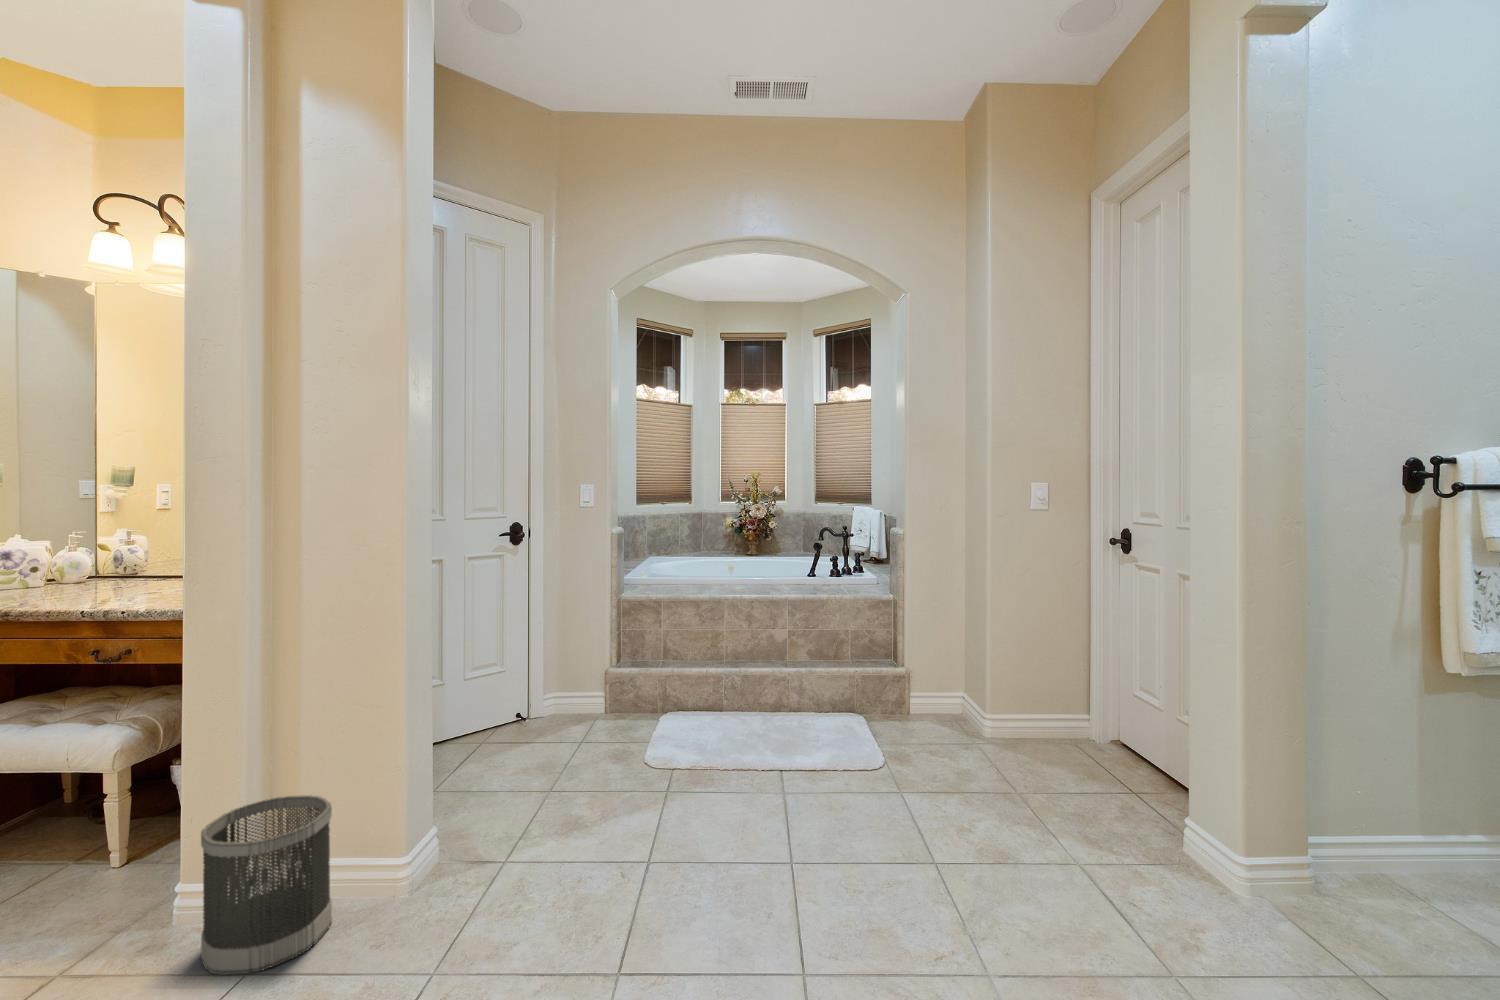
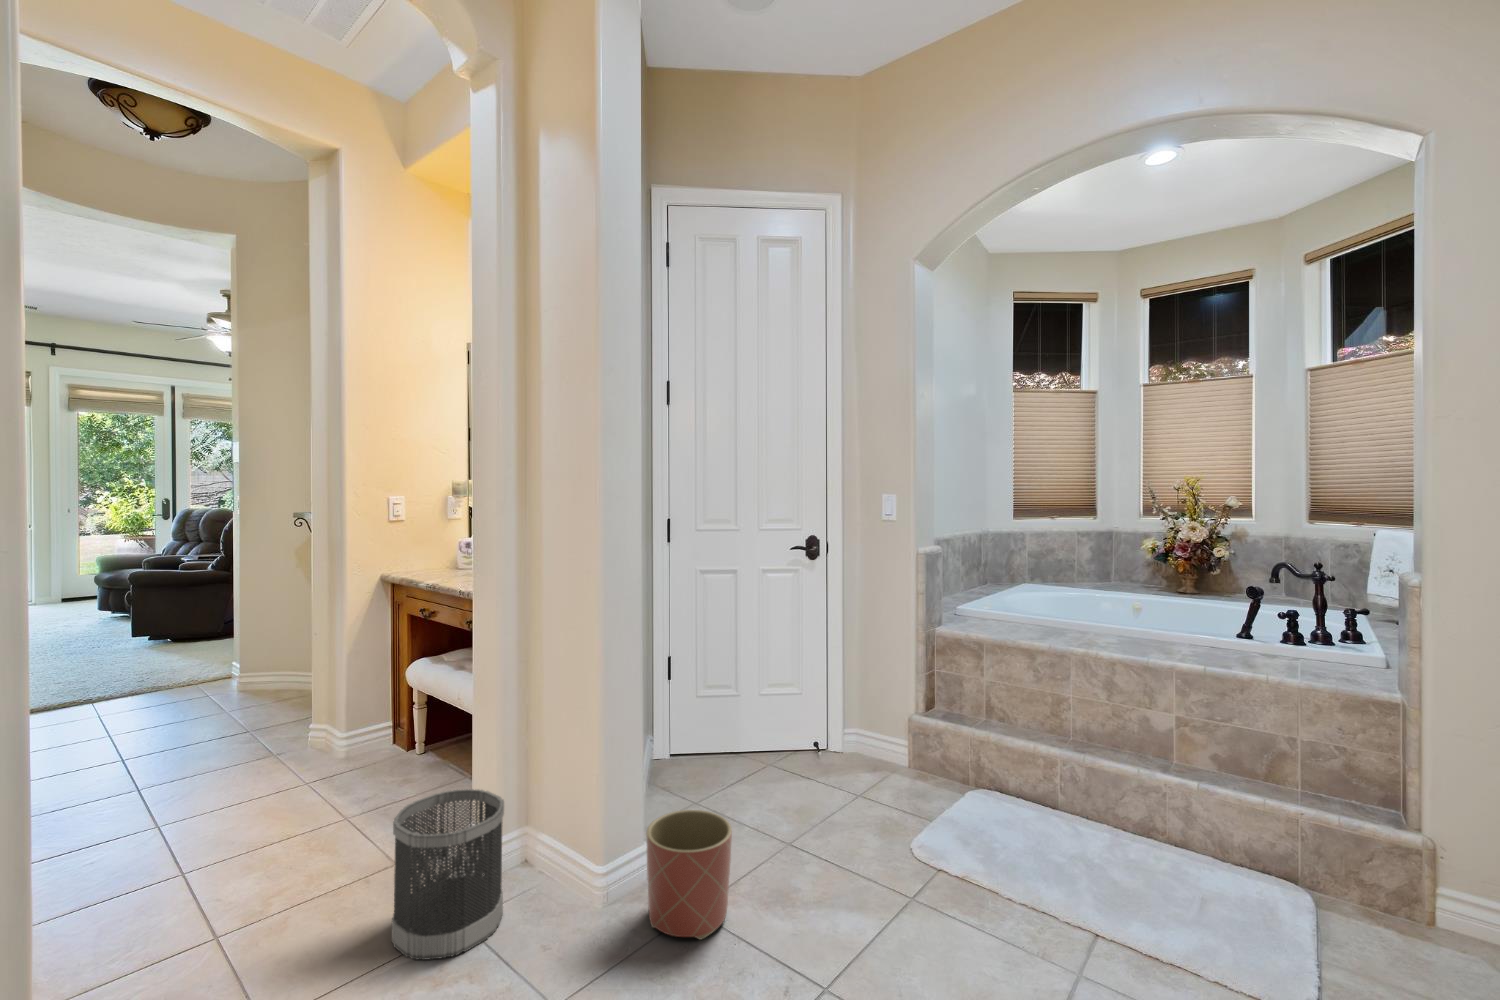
planter: none [472,759,550,864] -> present [646,810,732,939]

